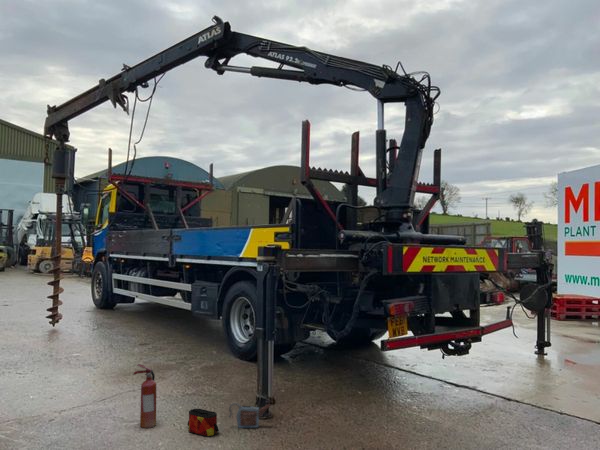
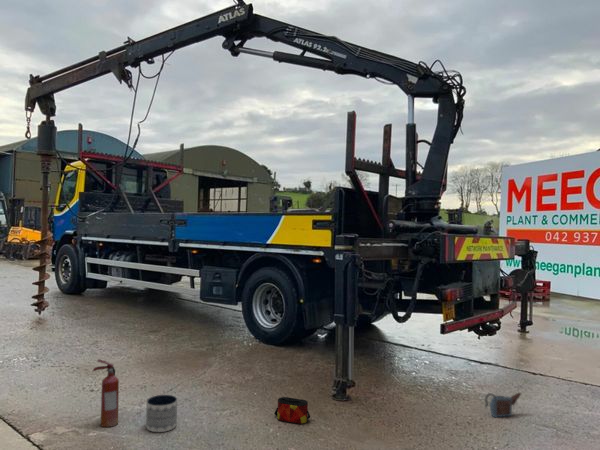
fire extinguisher: present [133,364,156,428] -> present [93,360,119,427]
planter: none [59,401,90,436] -> present [146,395,177,432]
watering can: present [229,403,271,428] -> present [485,393,521,417]

